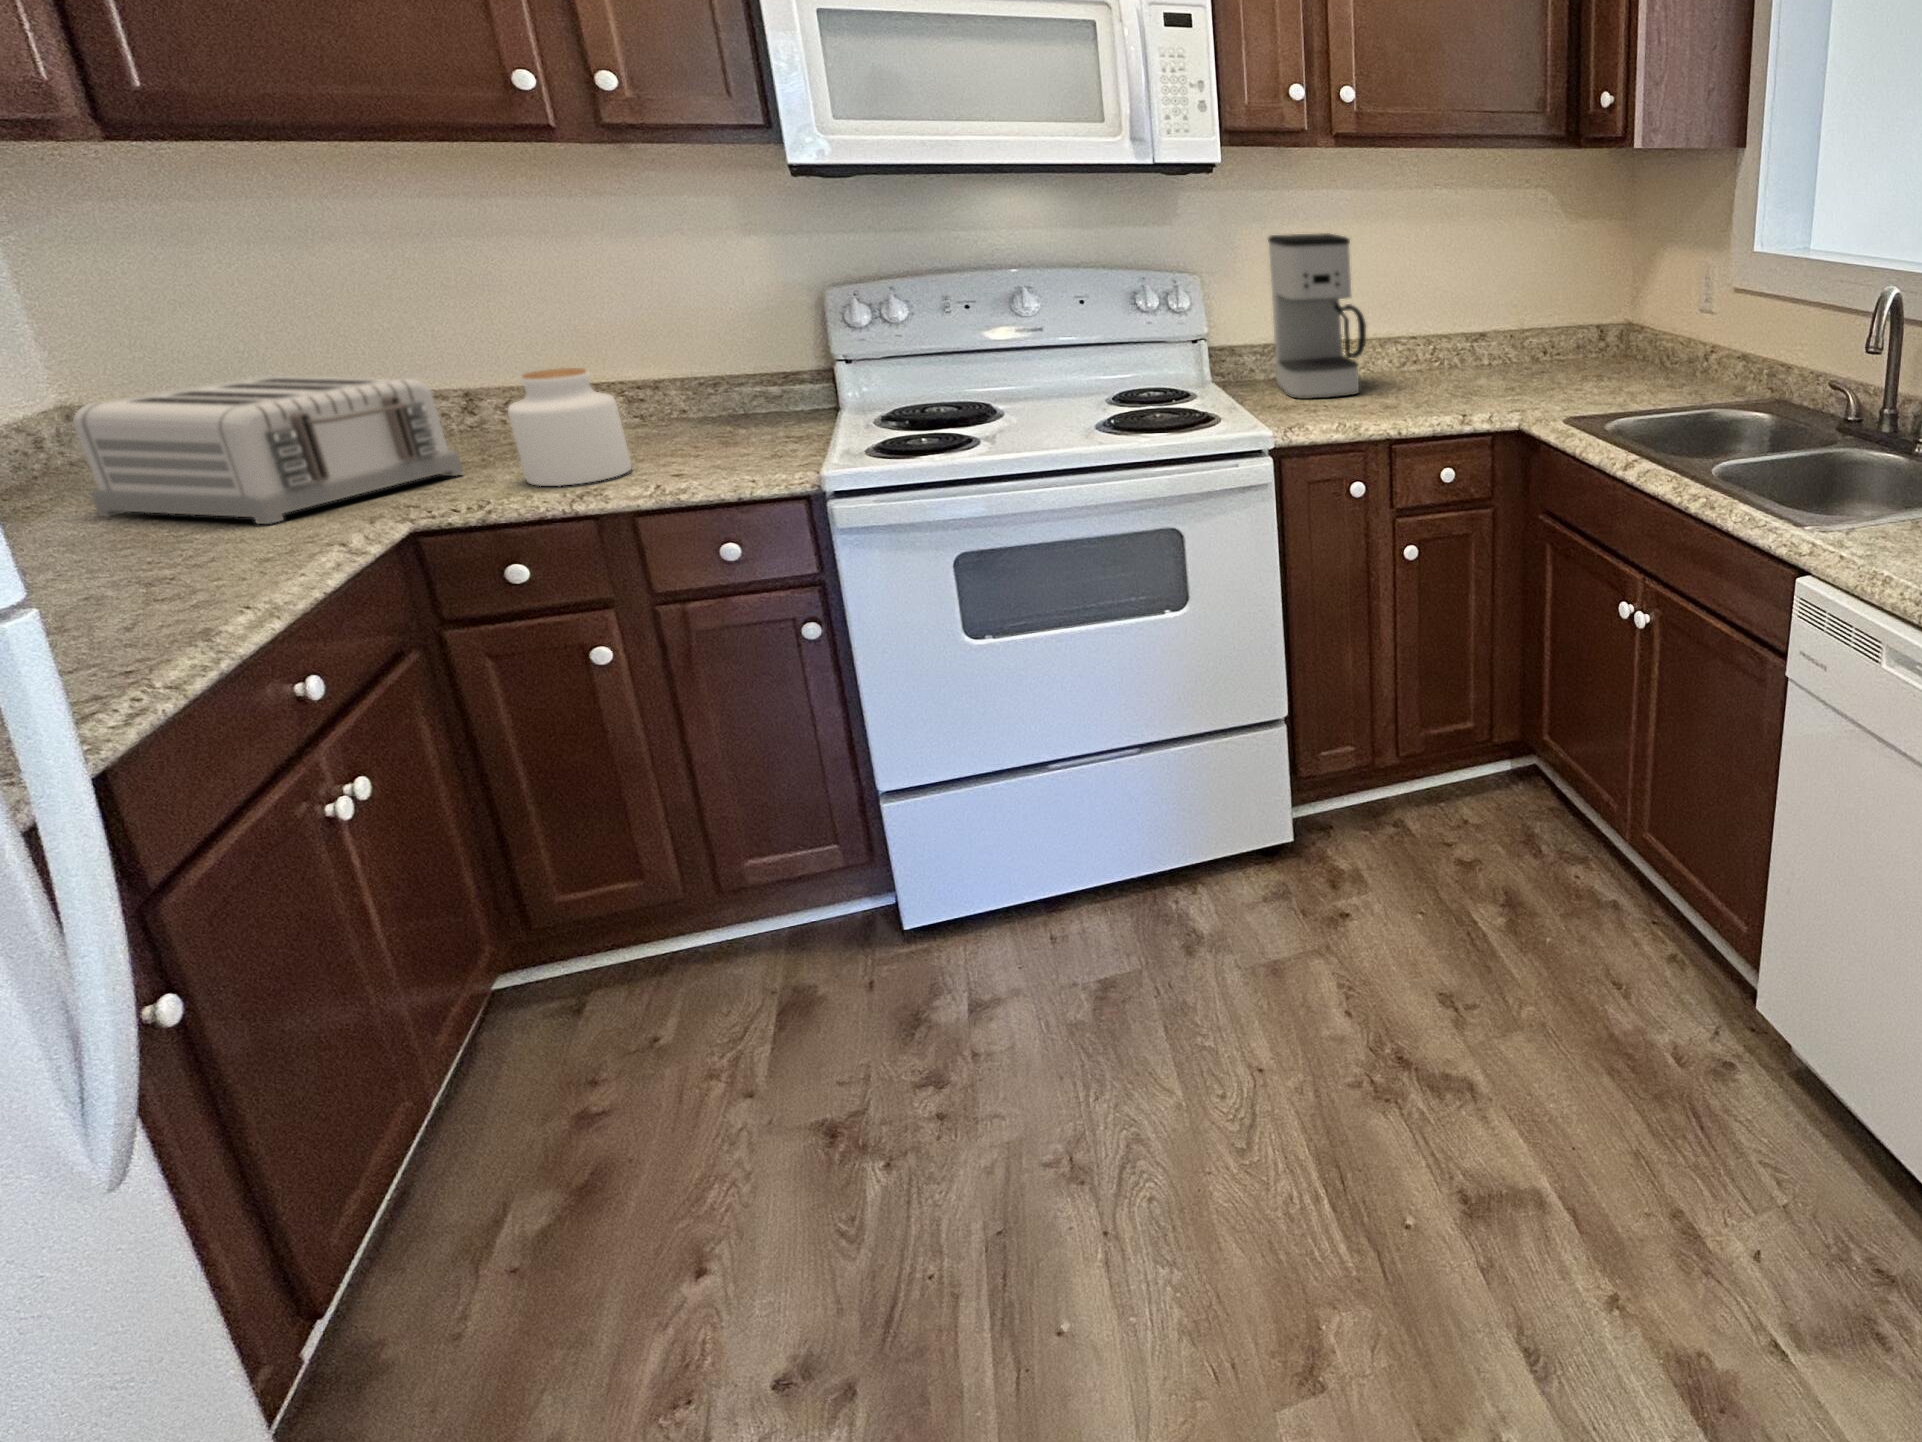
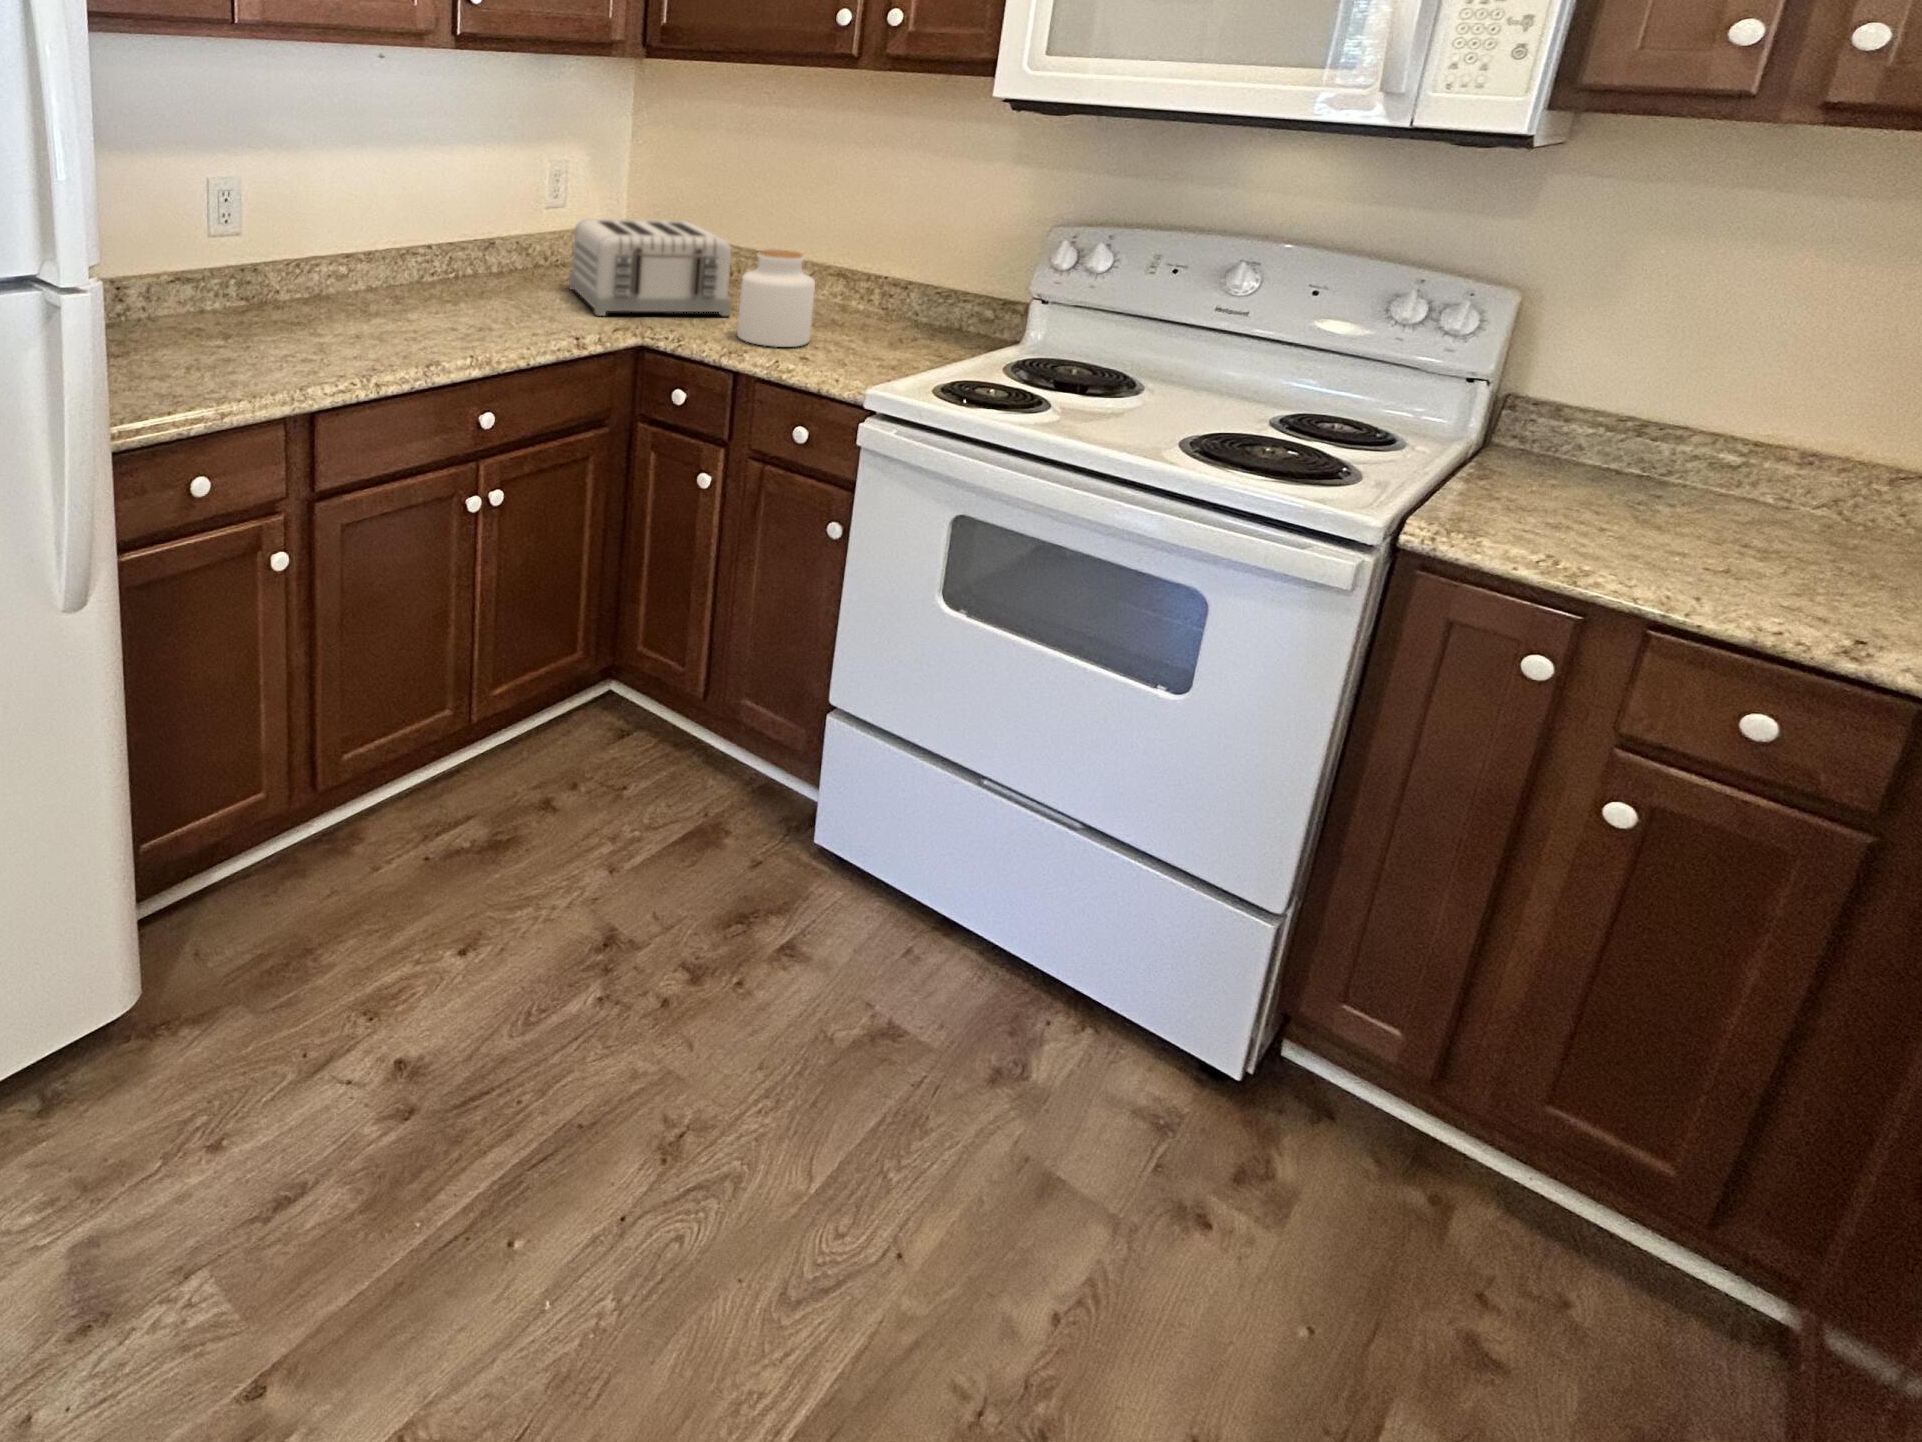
coffee maker: present [1268,233,1366,399] -> none [1578,255,1814,539]

